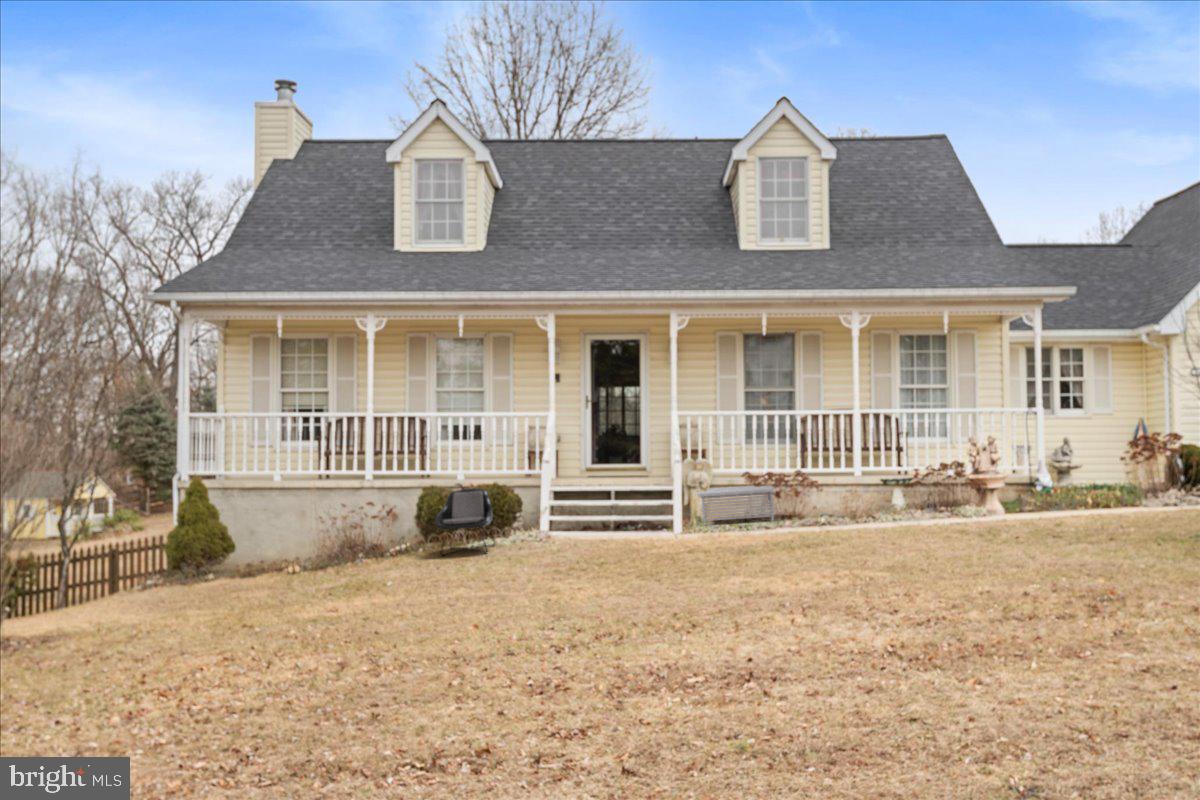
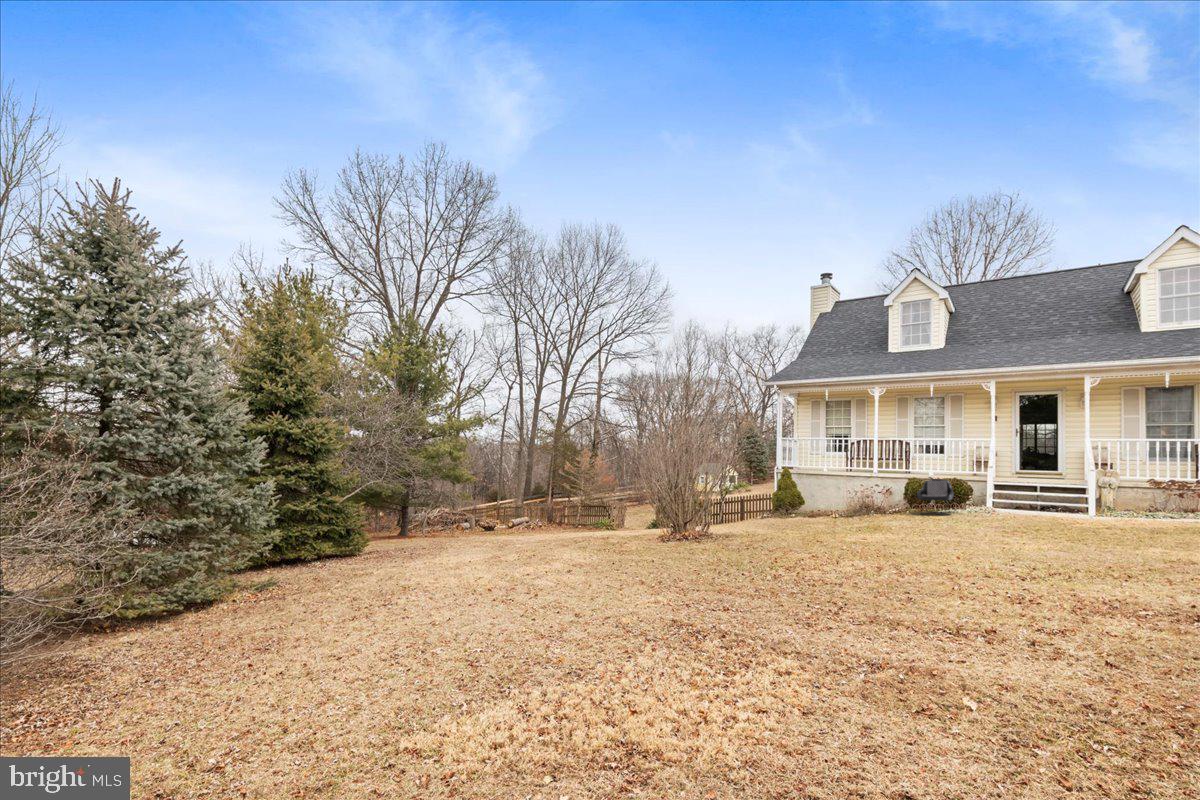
storage bench: present [698,485,774,526] -> none [1108,489,1178,514]

